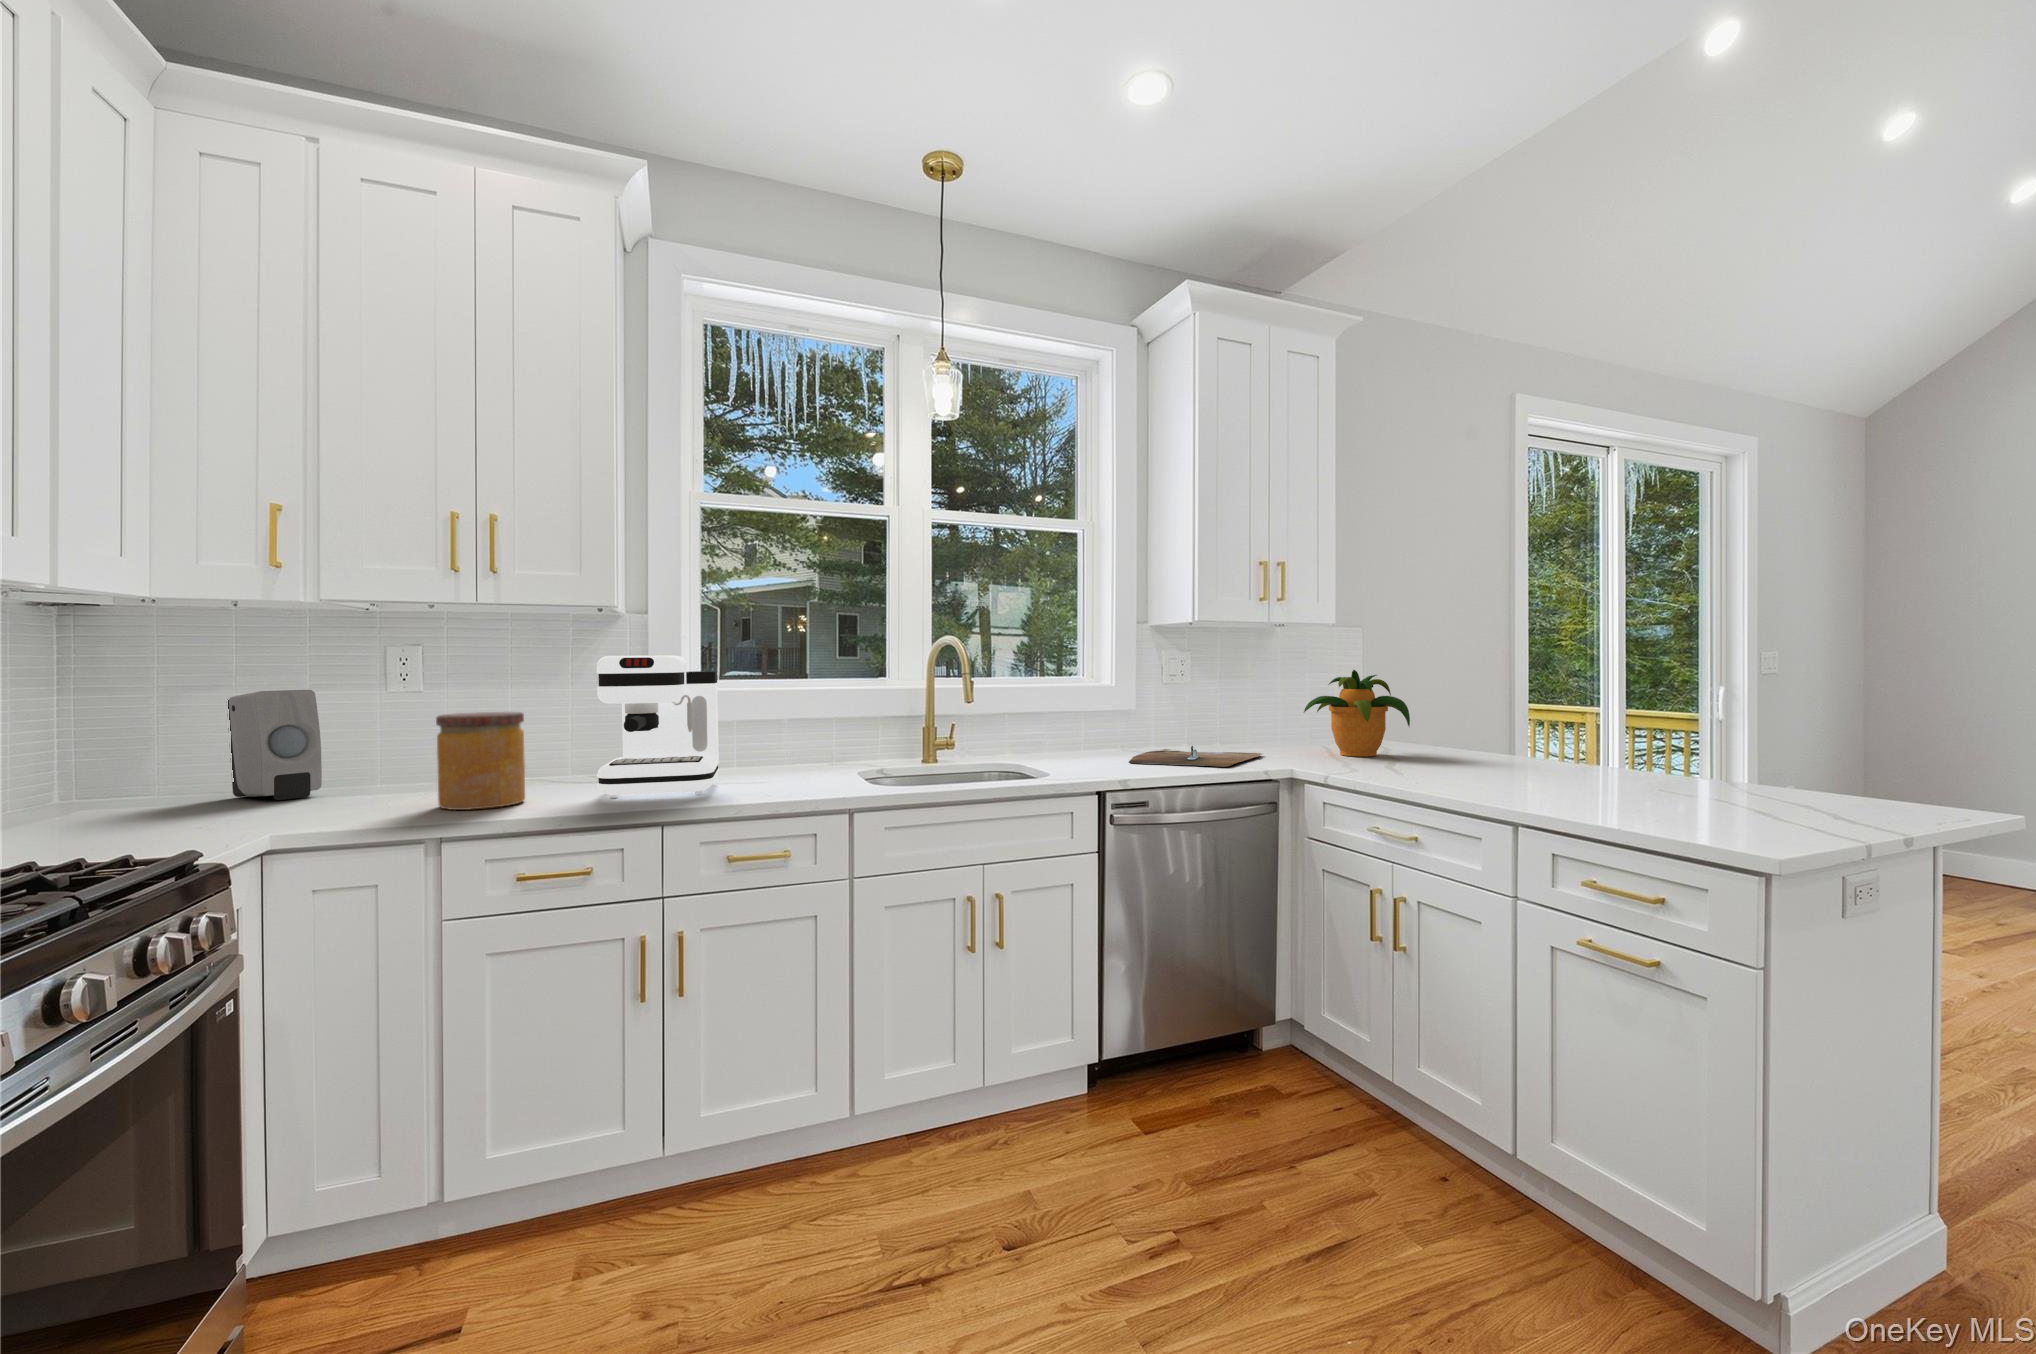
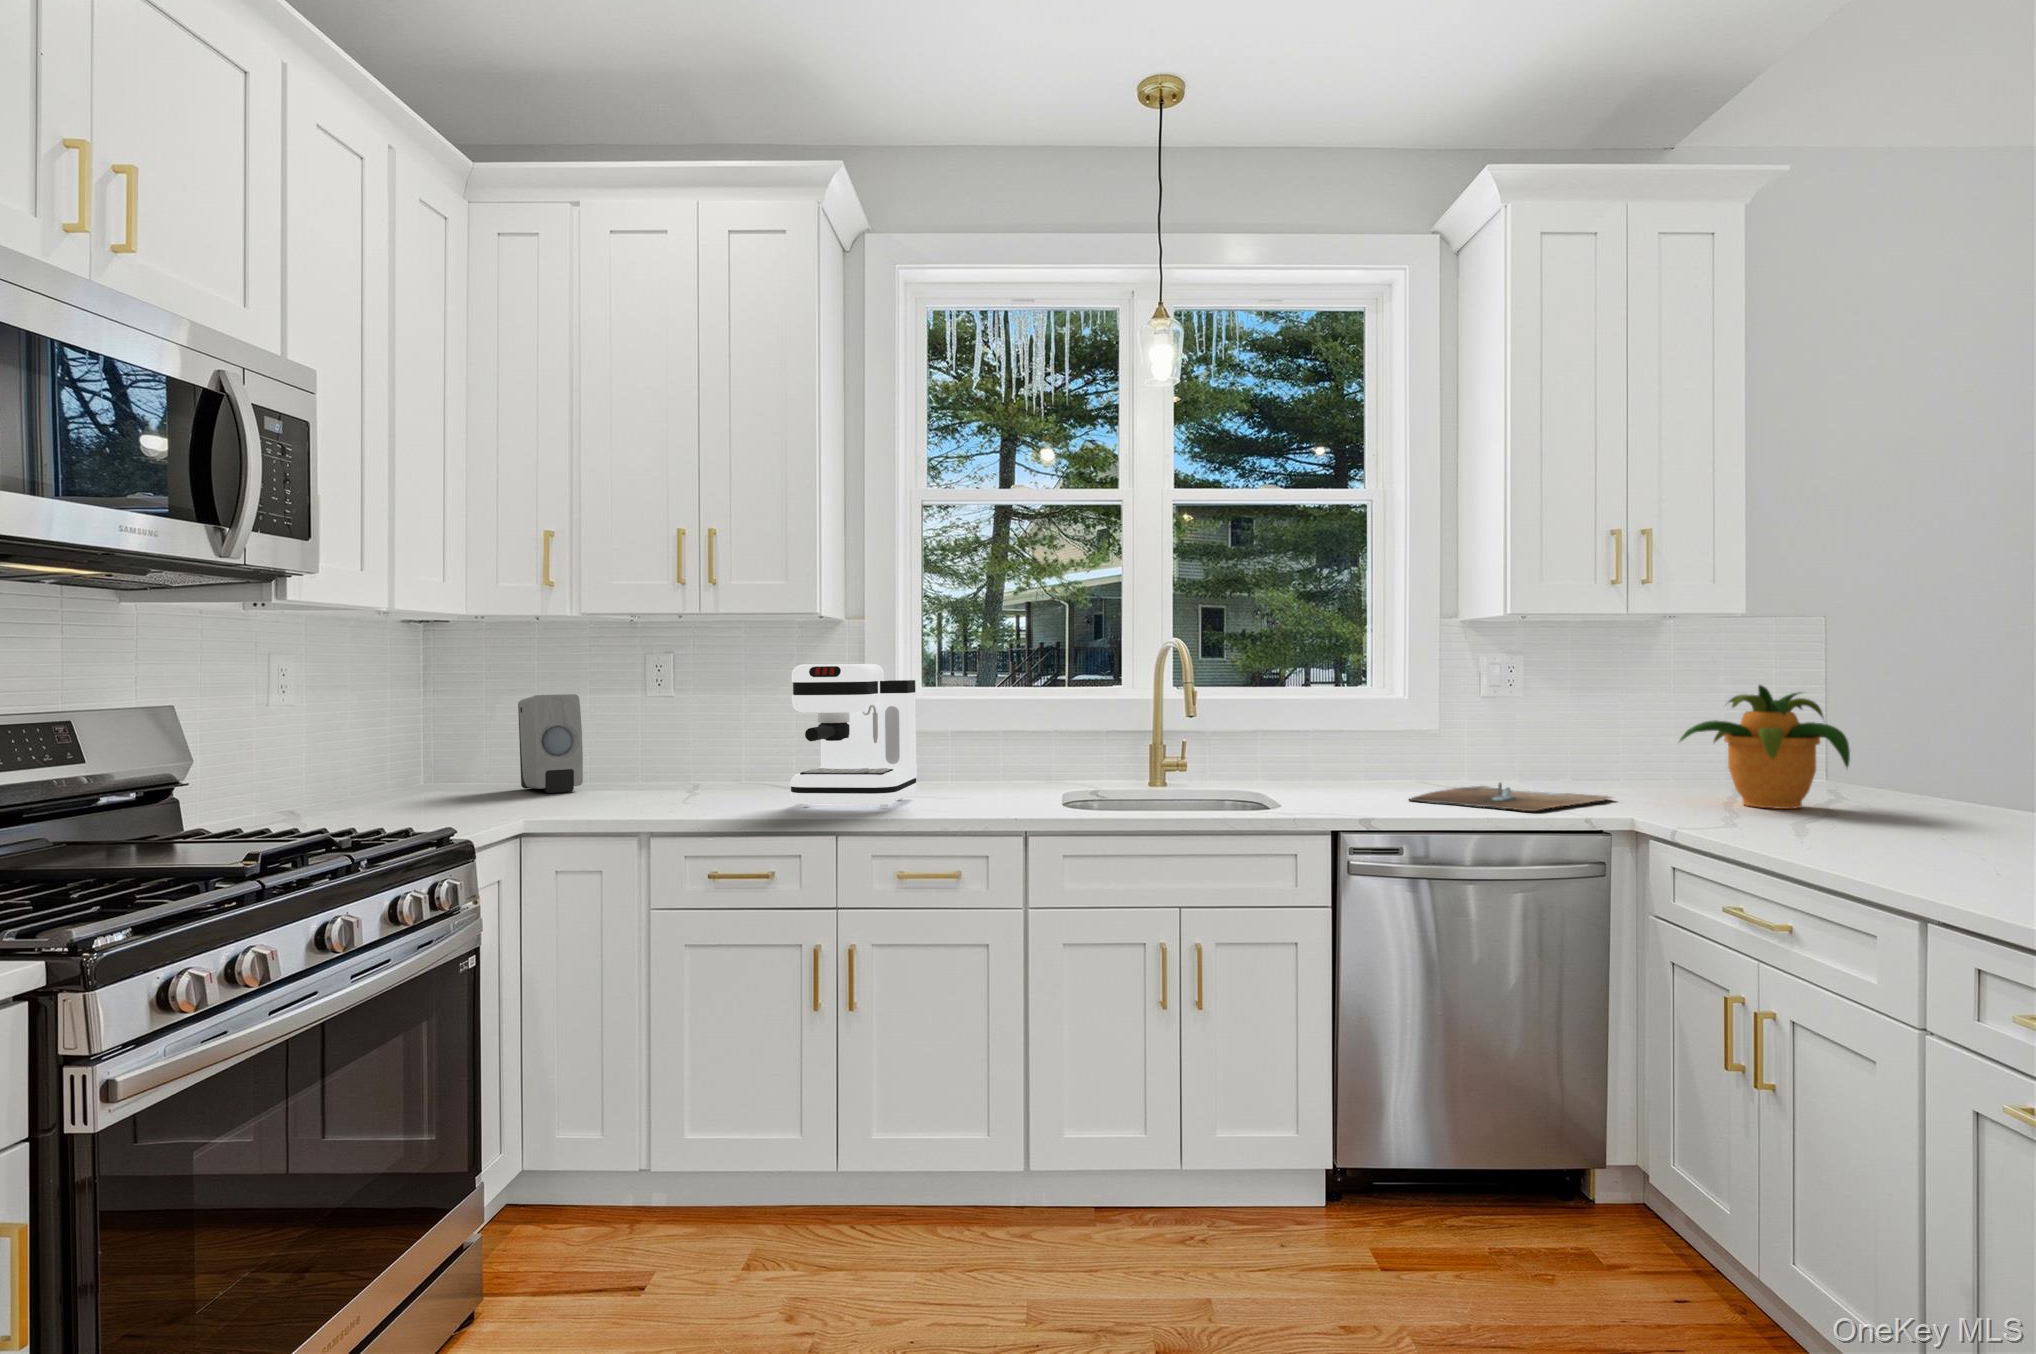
jar: present [436,712,525,810] -> none [654,718,730,810]

